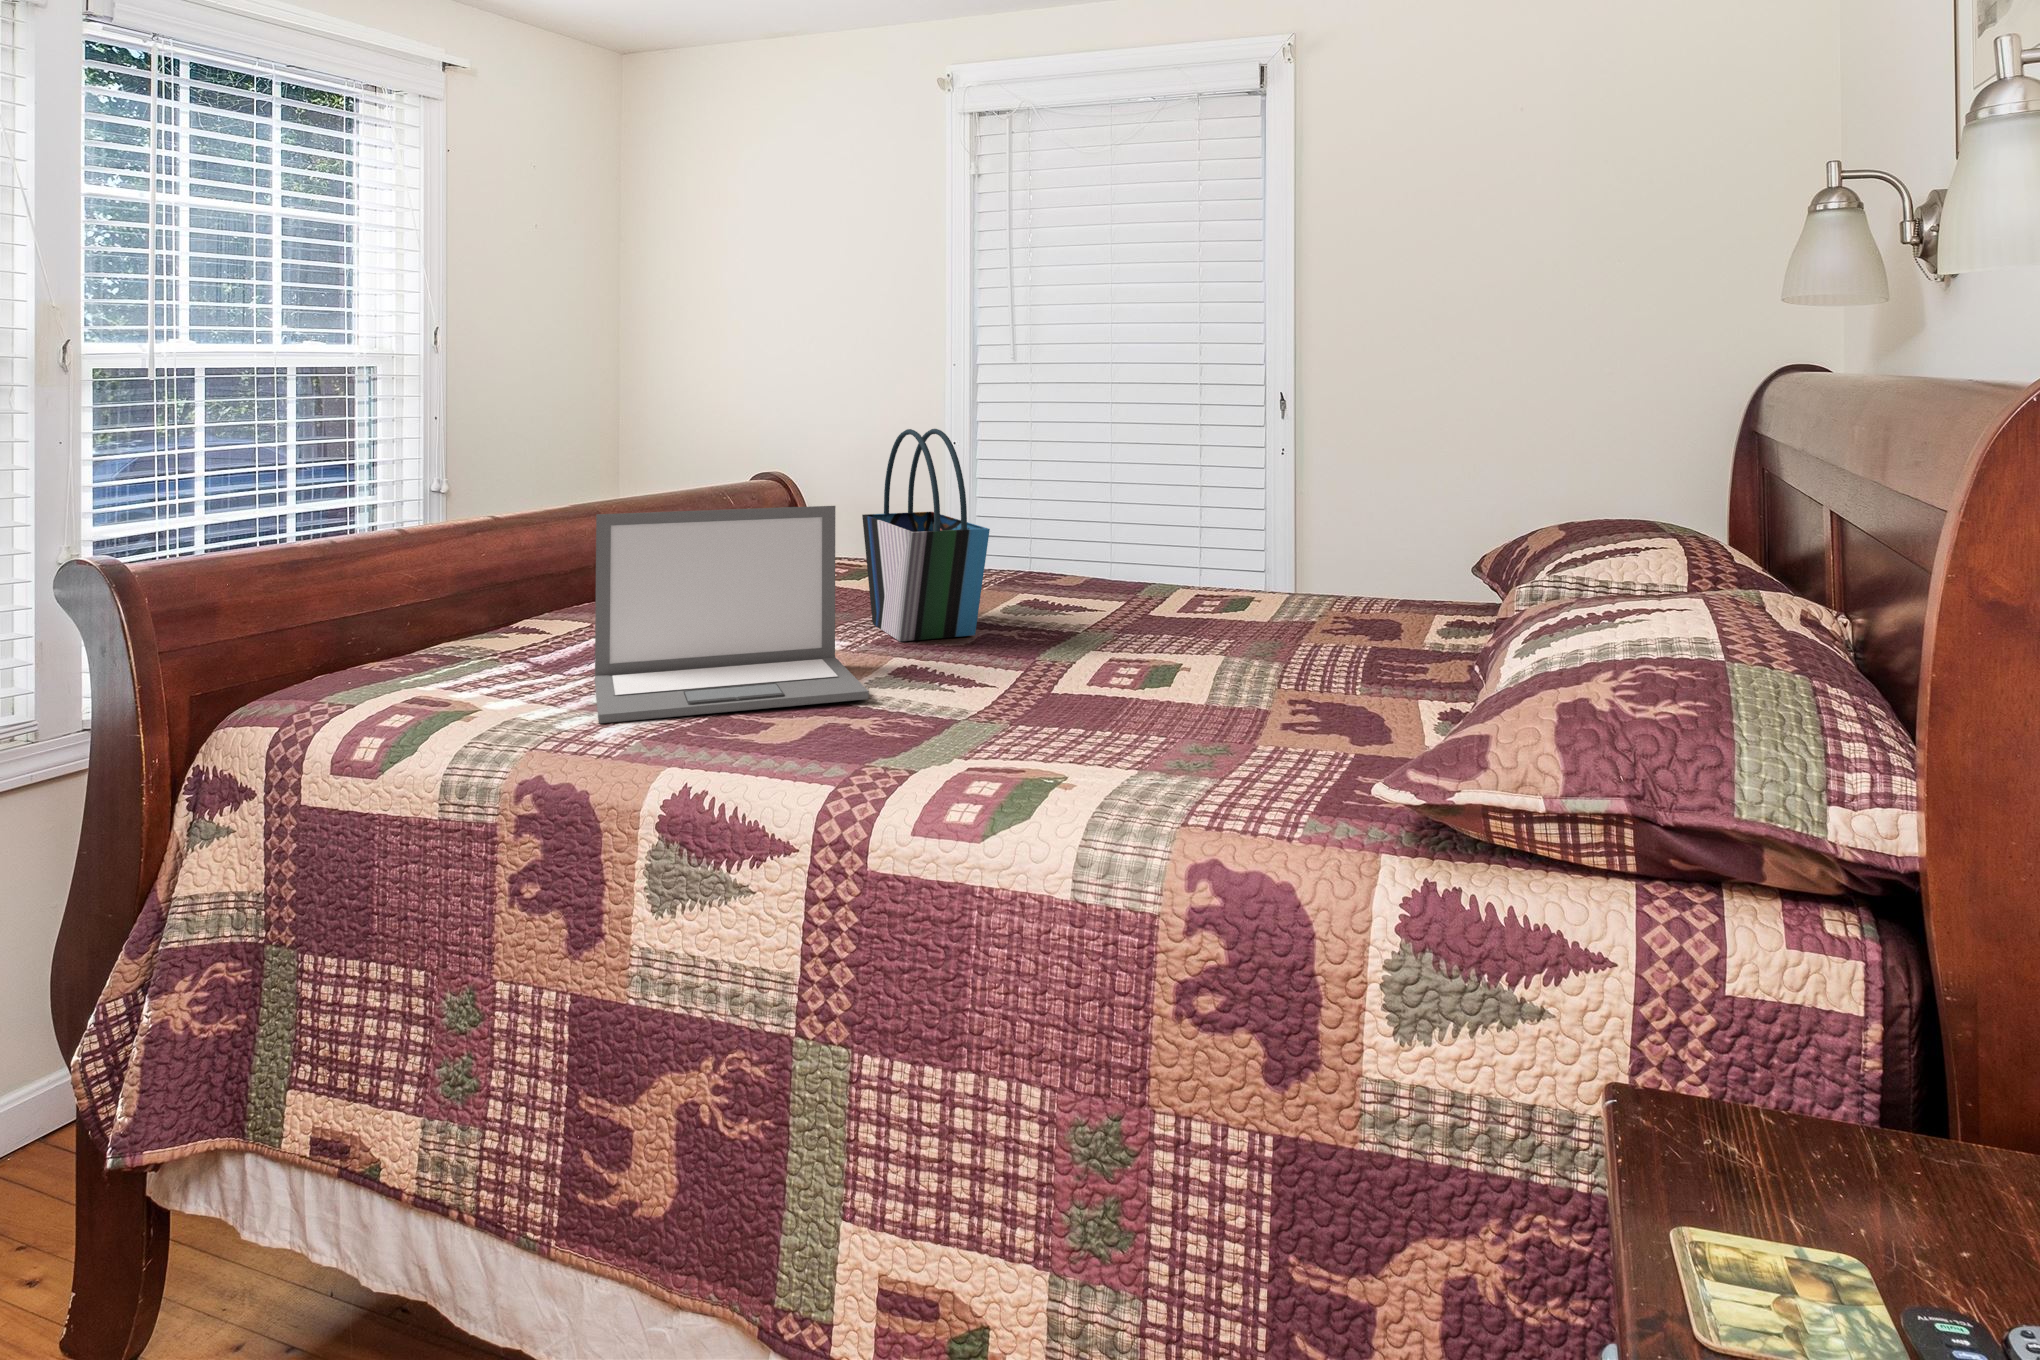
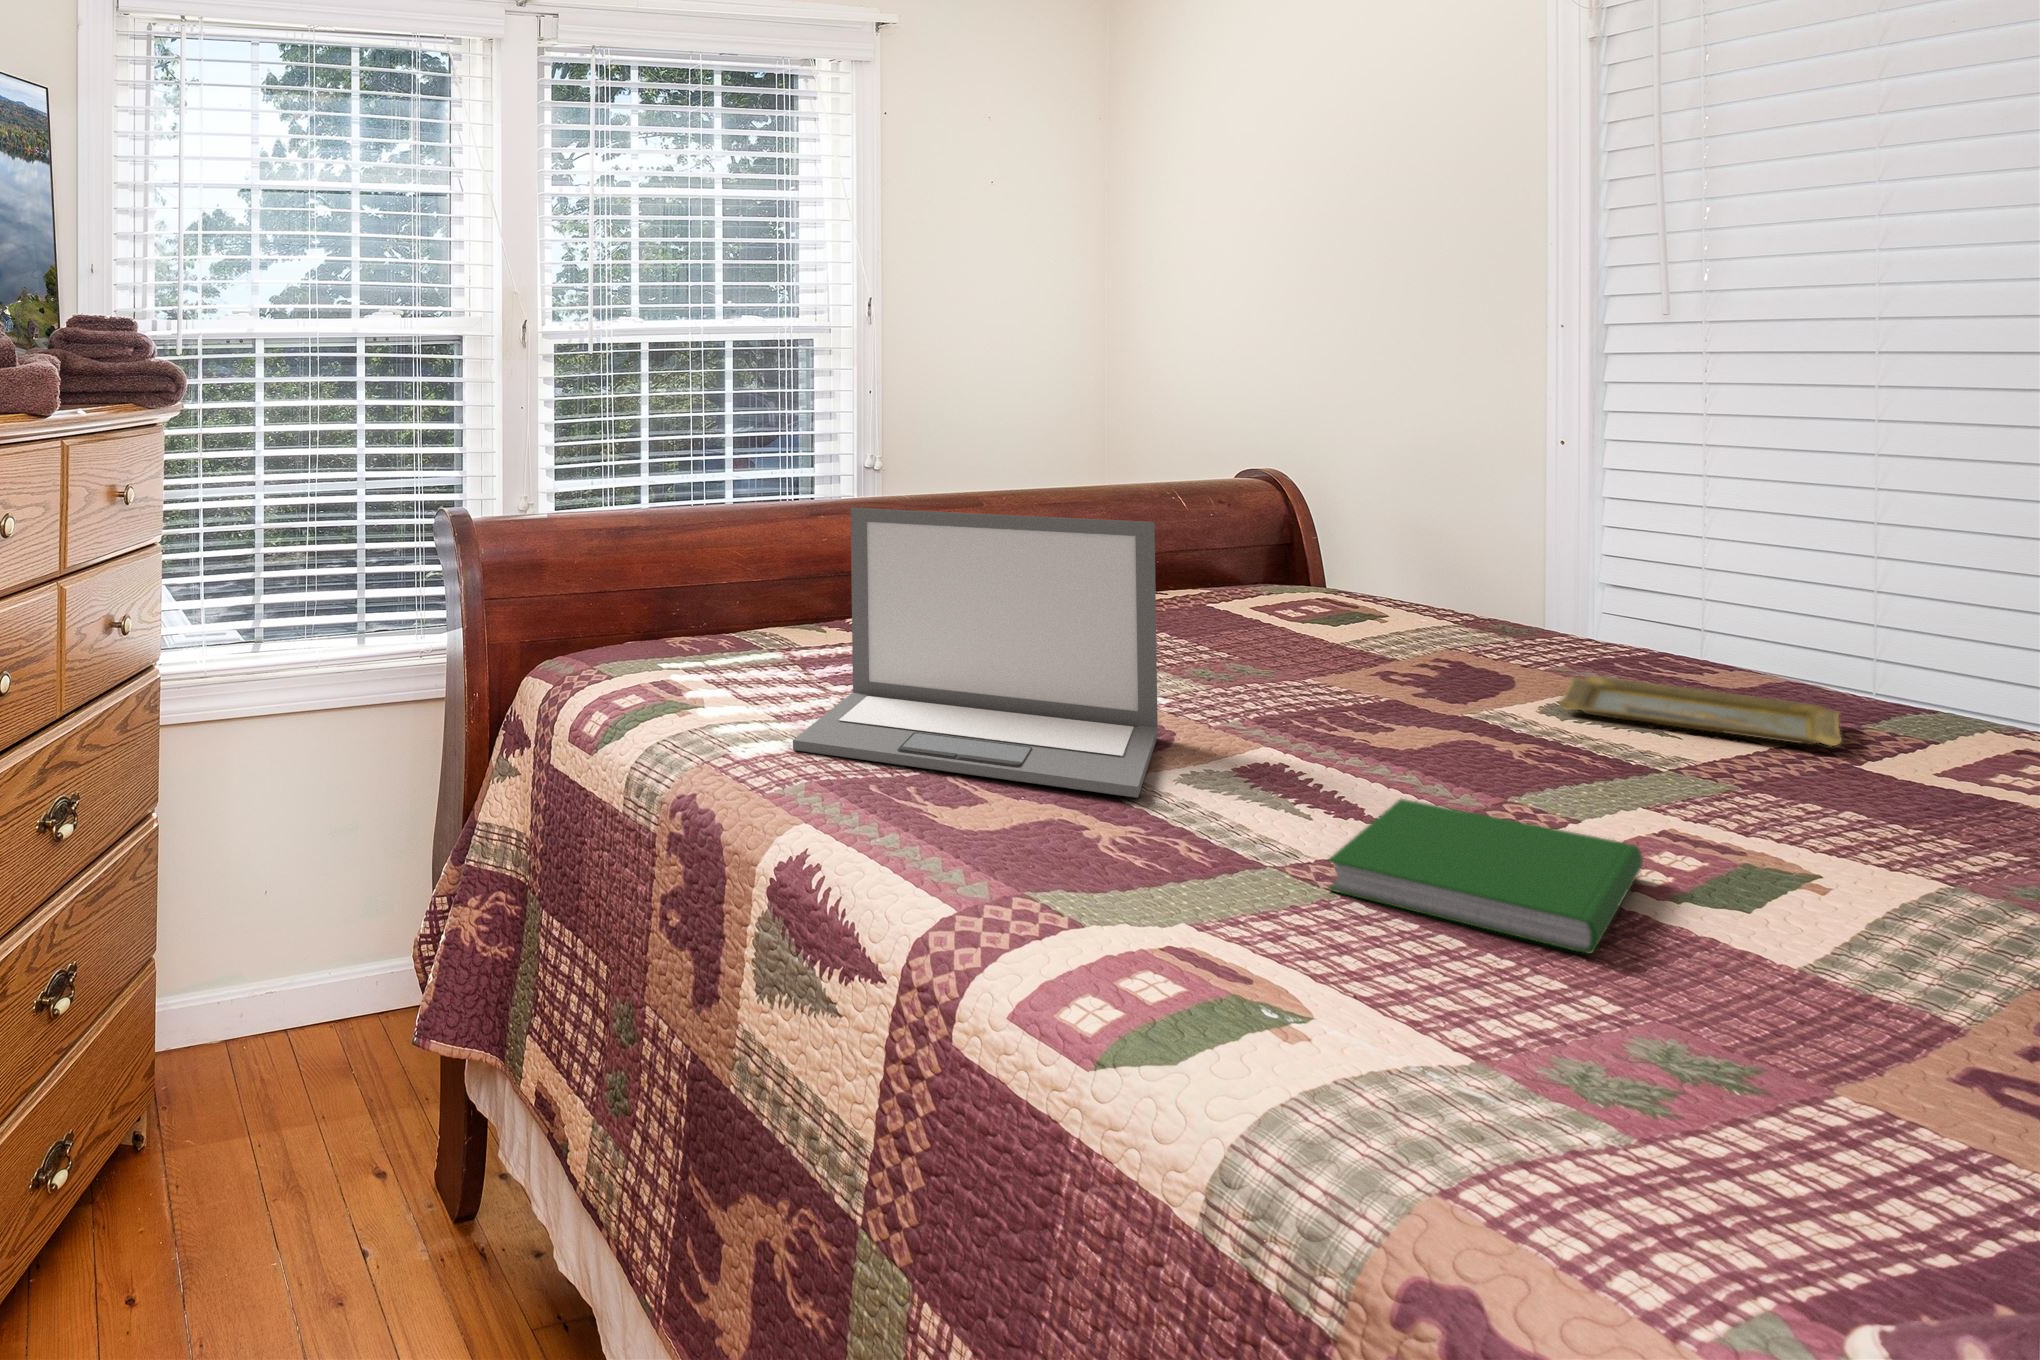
tote bag: present [862,429,990,641] -> none [1283,420,1439,737]
tray: none [1010,587,1143,611] -> present [1560,676,1842,746]
hardcover book: none [1008,663,1145,721] -> present [1328,799,1643,954]

